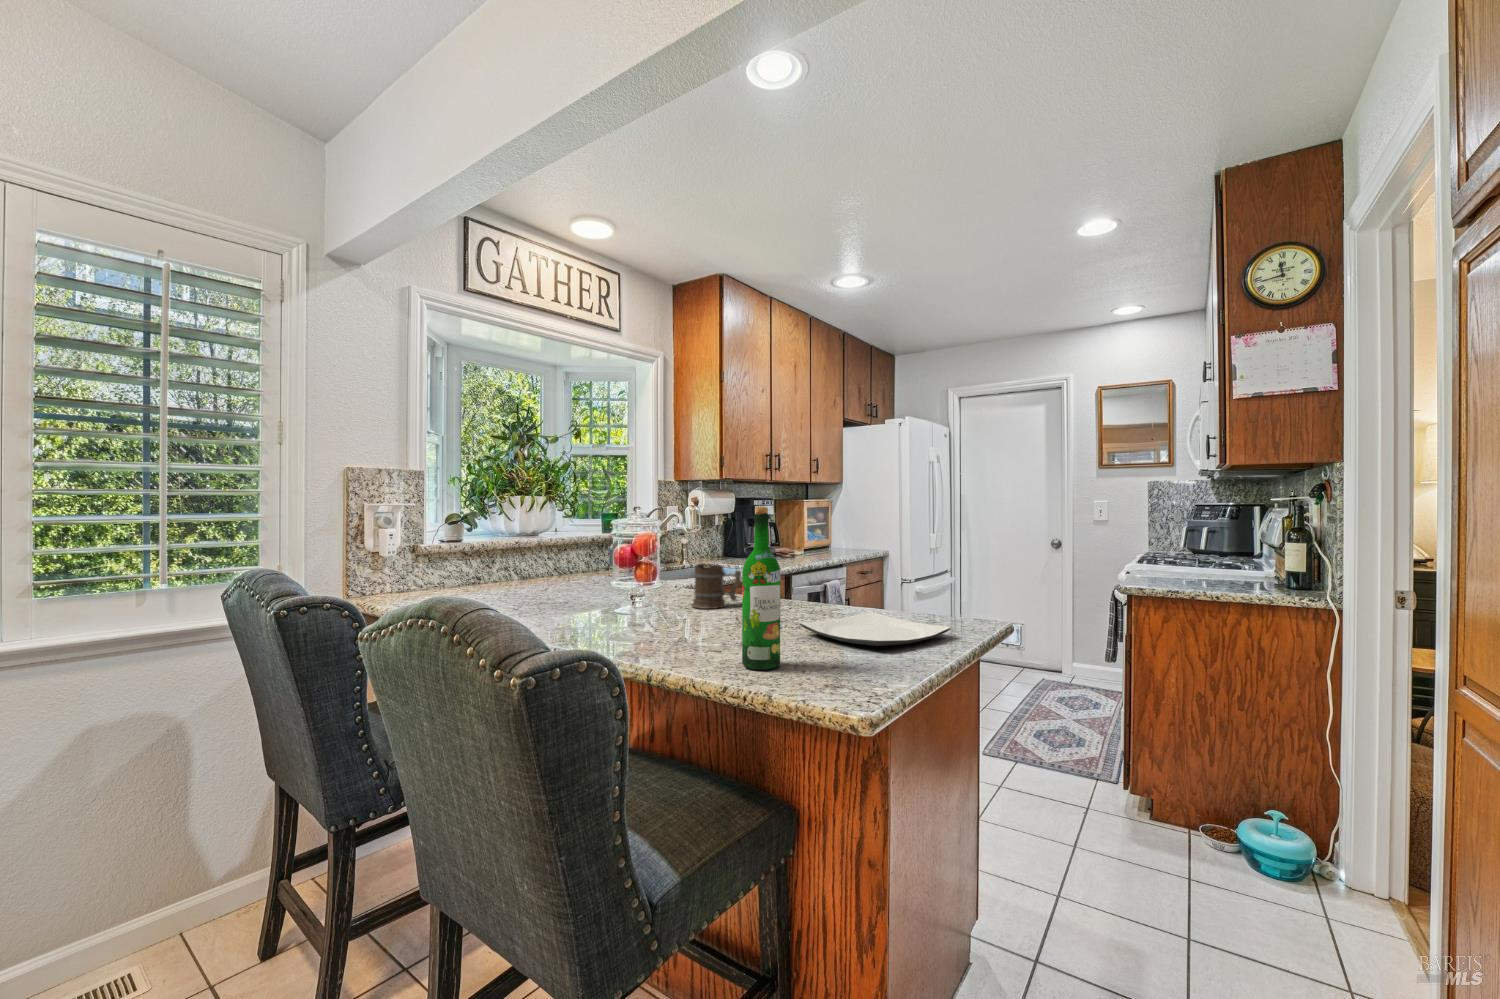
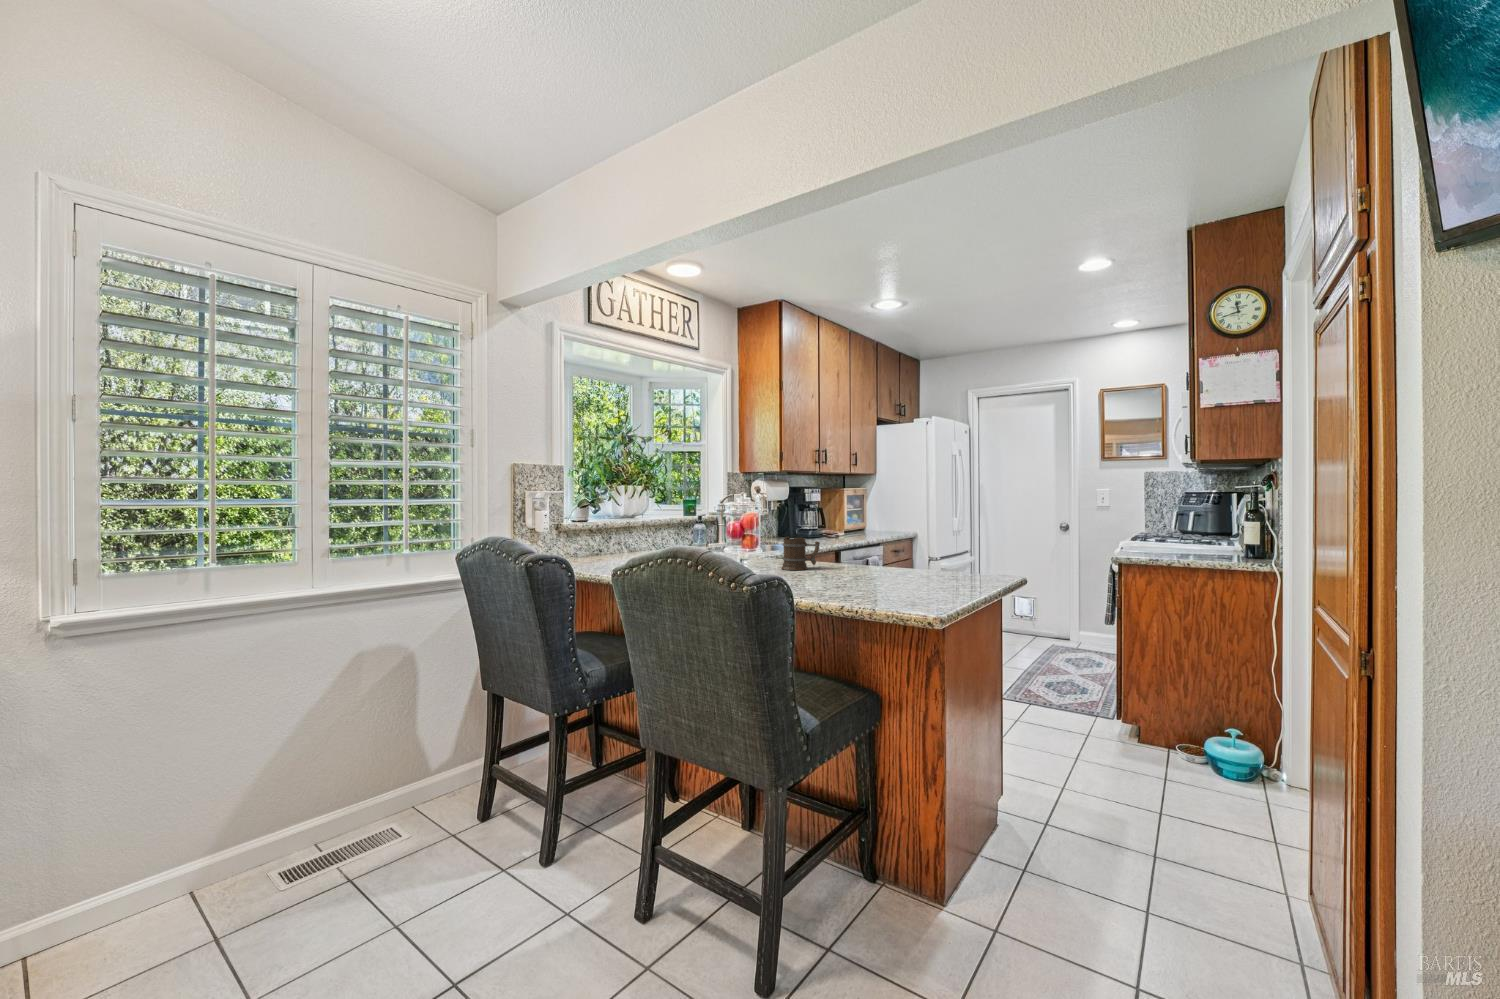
wine bottle: present [742,506,780,670] -> none [846,490,872,600]
plate: present [800,612,951,646] -> none [875,570,986,589]

